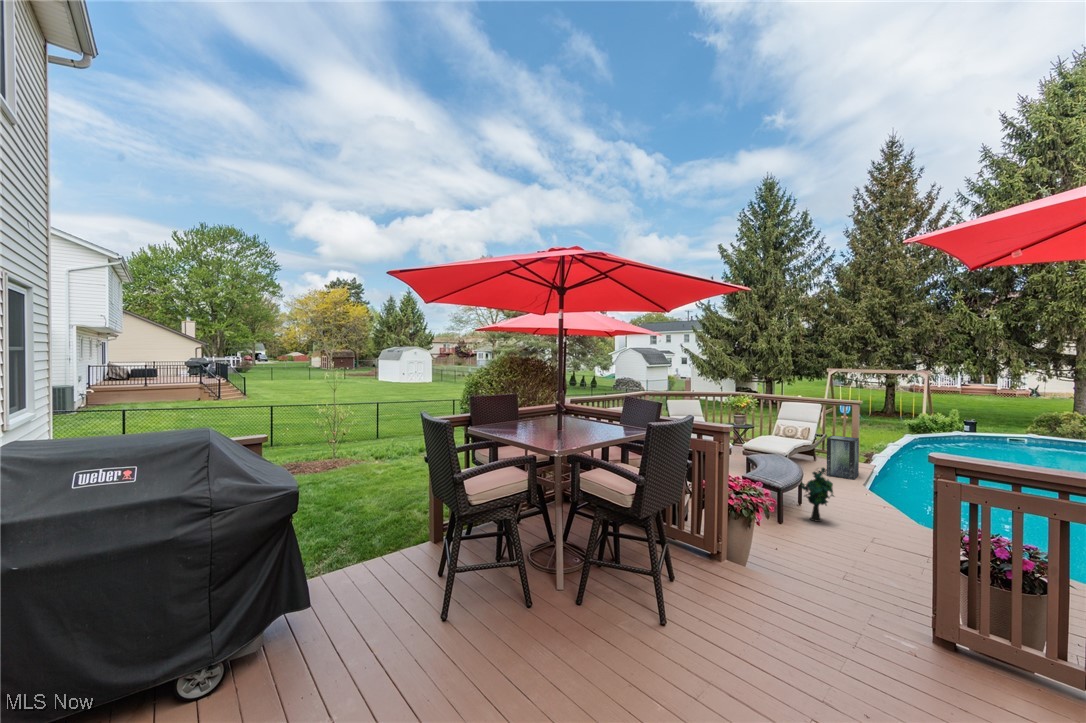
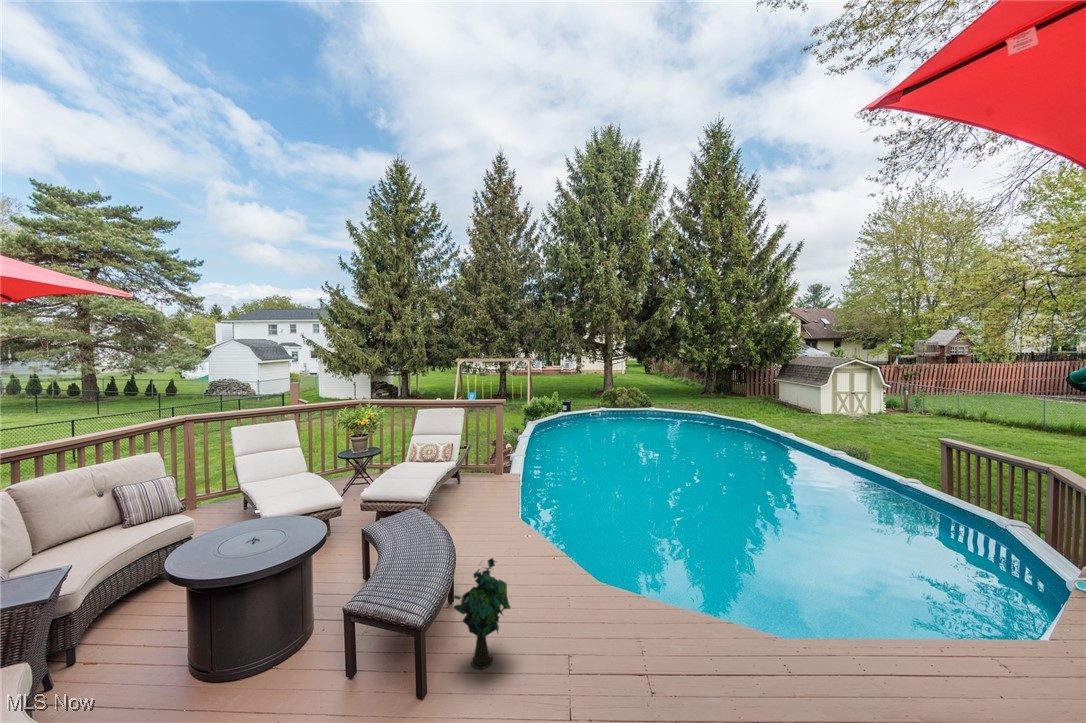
storage box: present [827,436,859,480] -> none [474,450,508,508]

